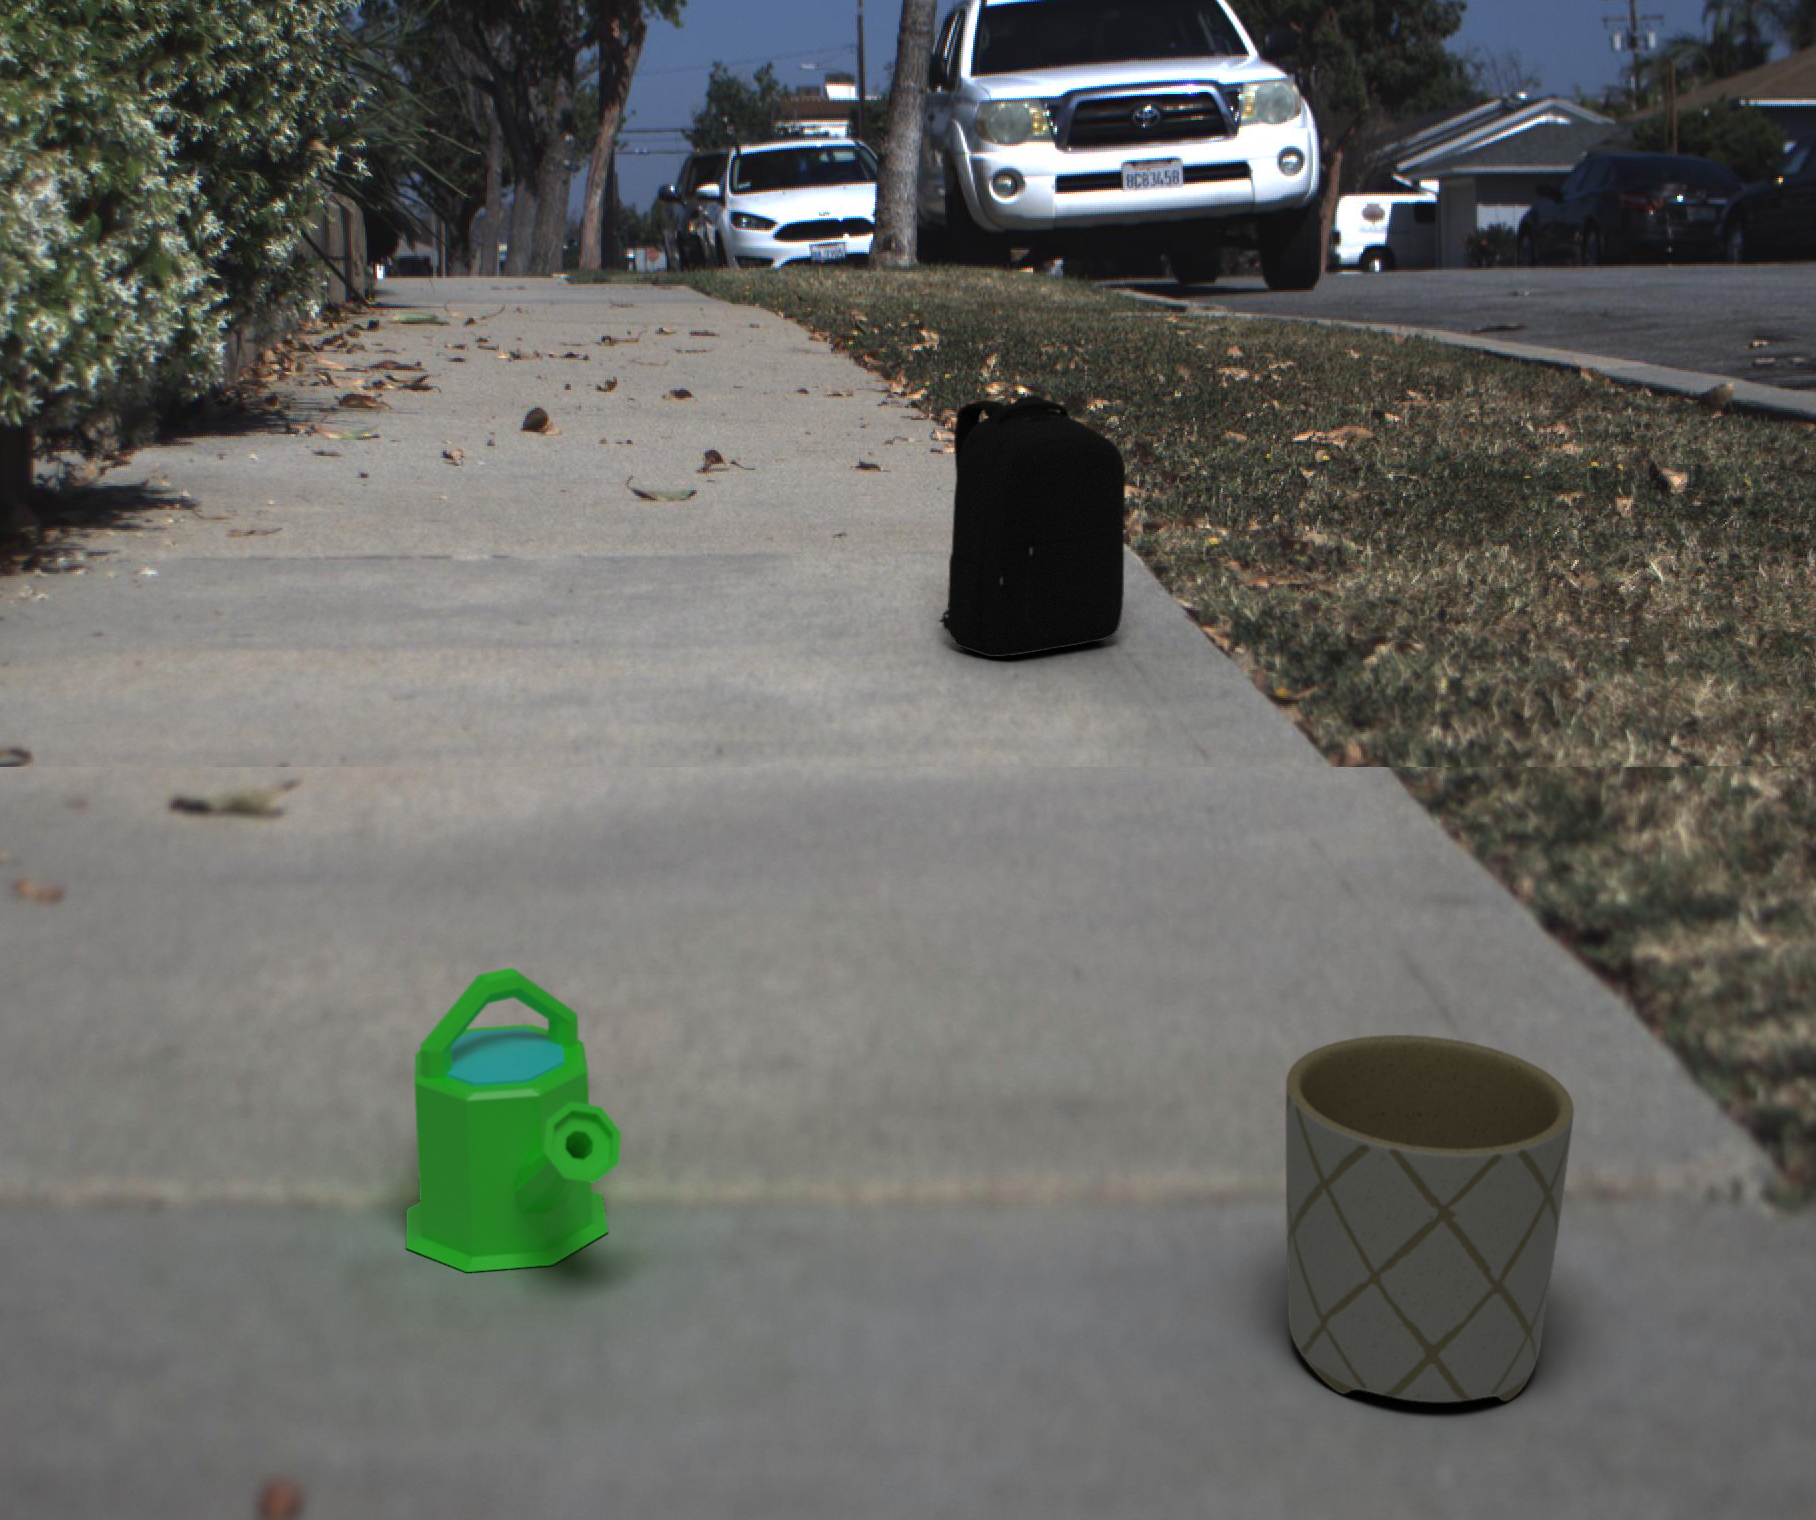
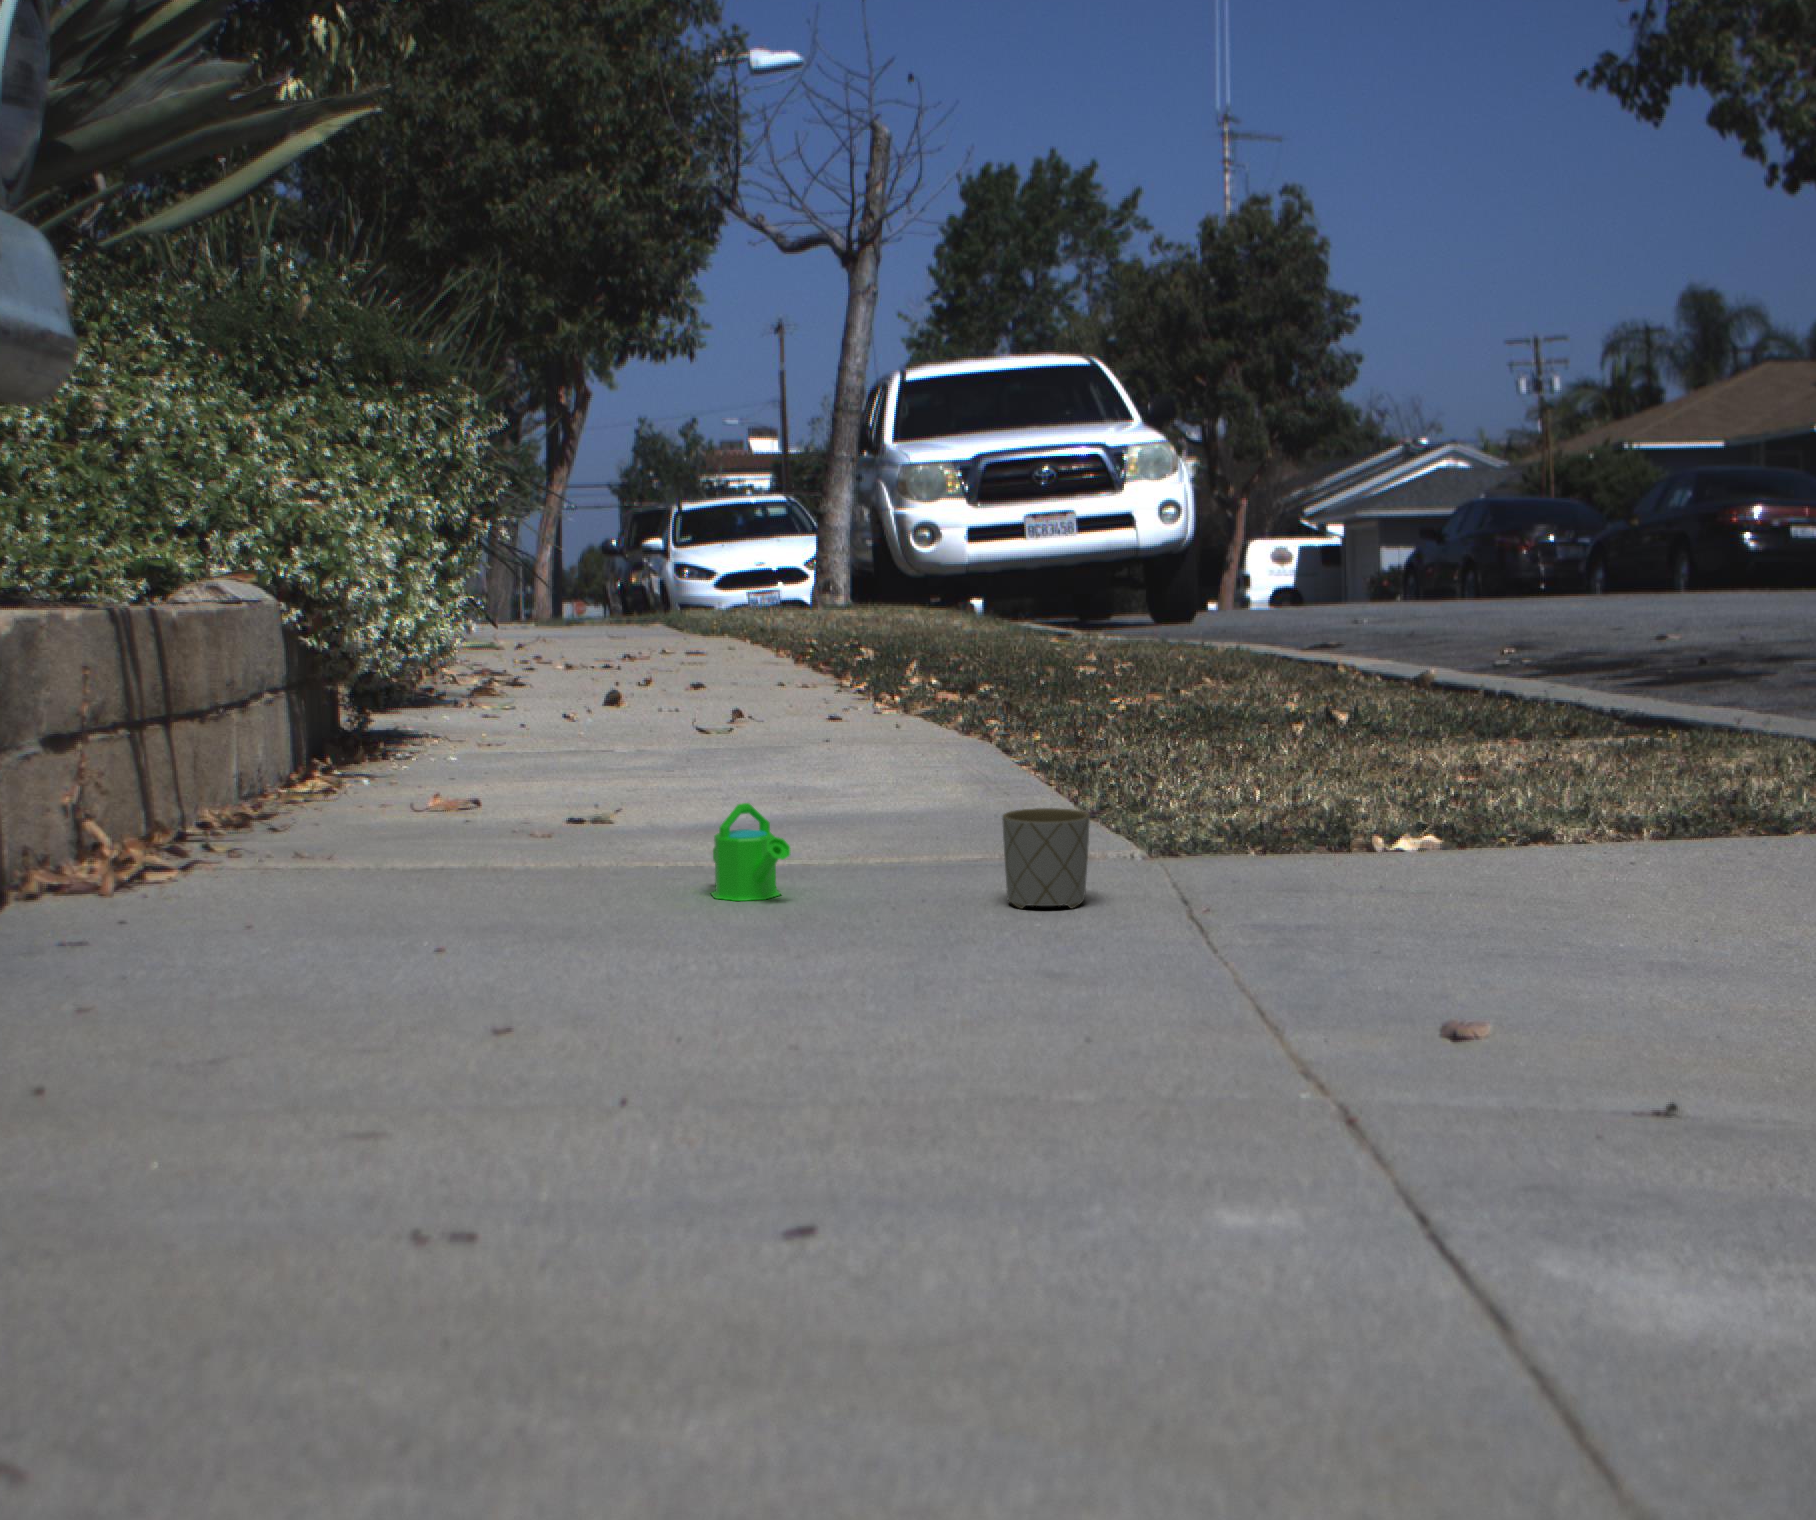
backpack: present [939,396,1126,657] -> none [886,646,982,779]

